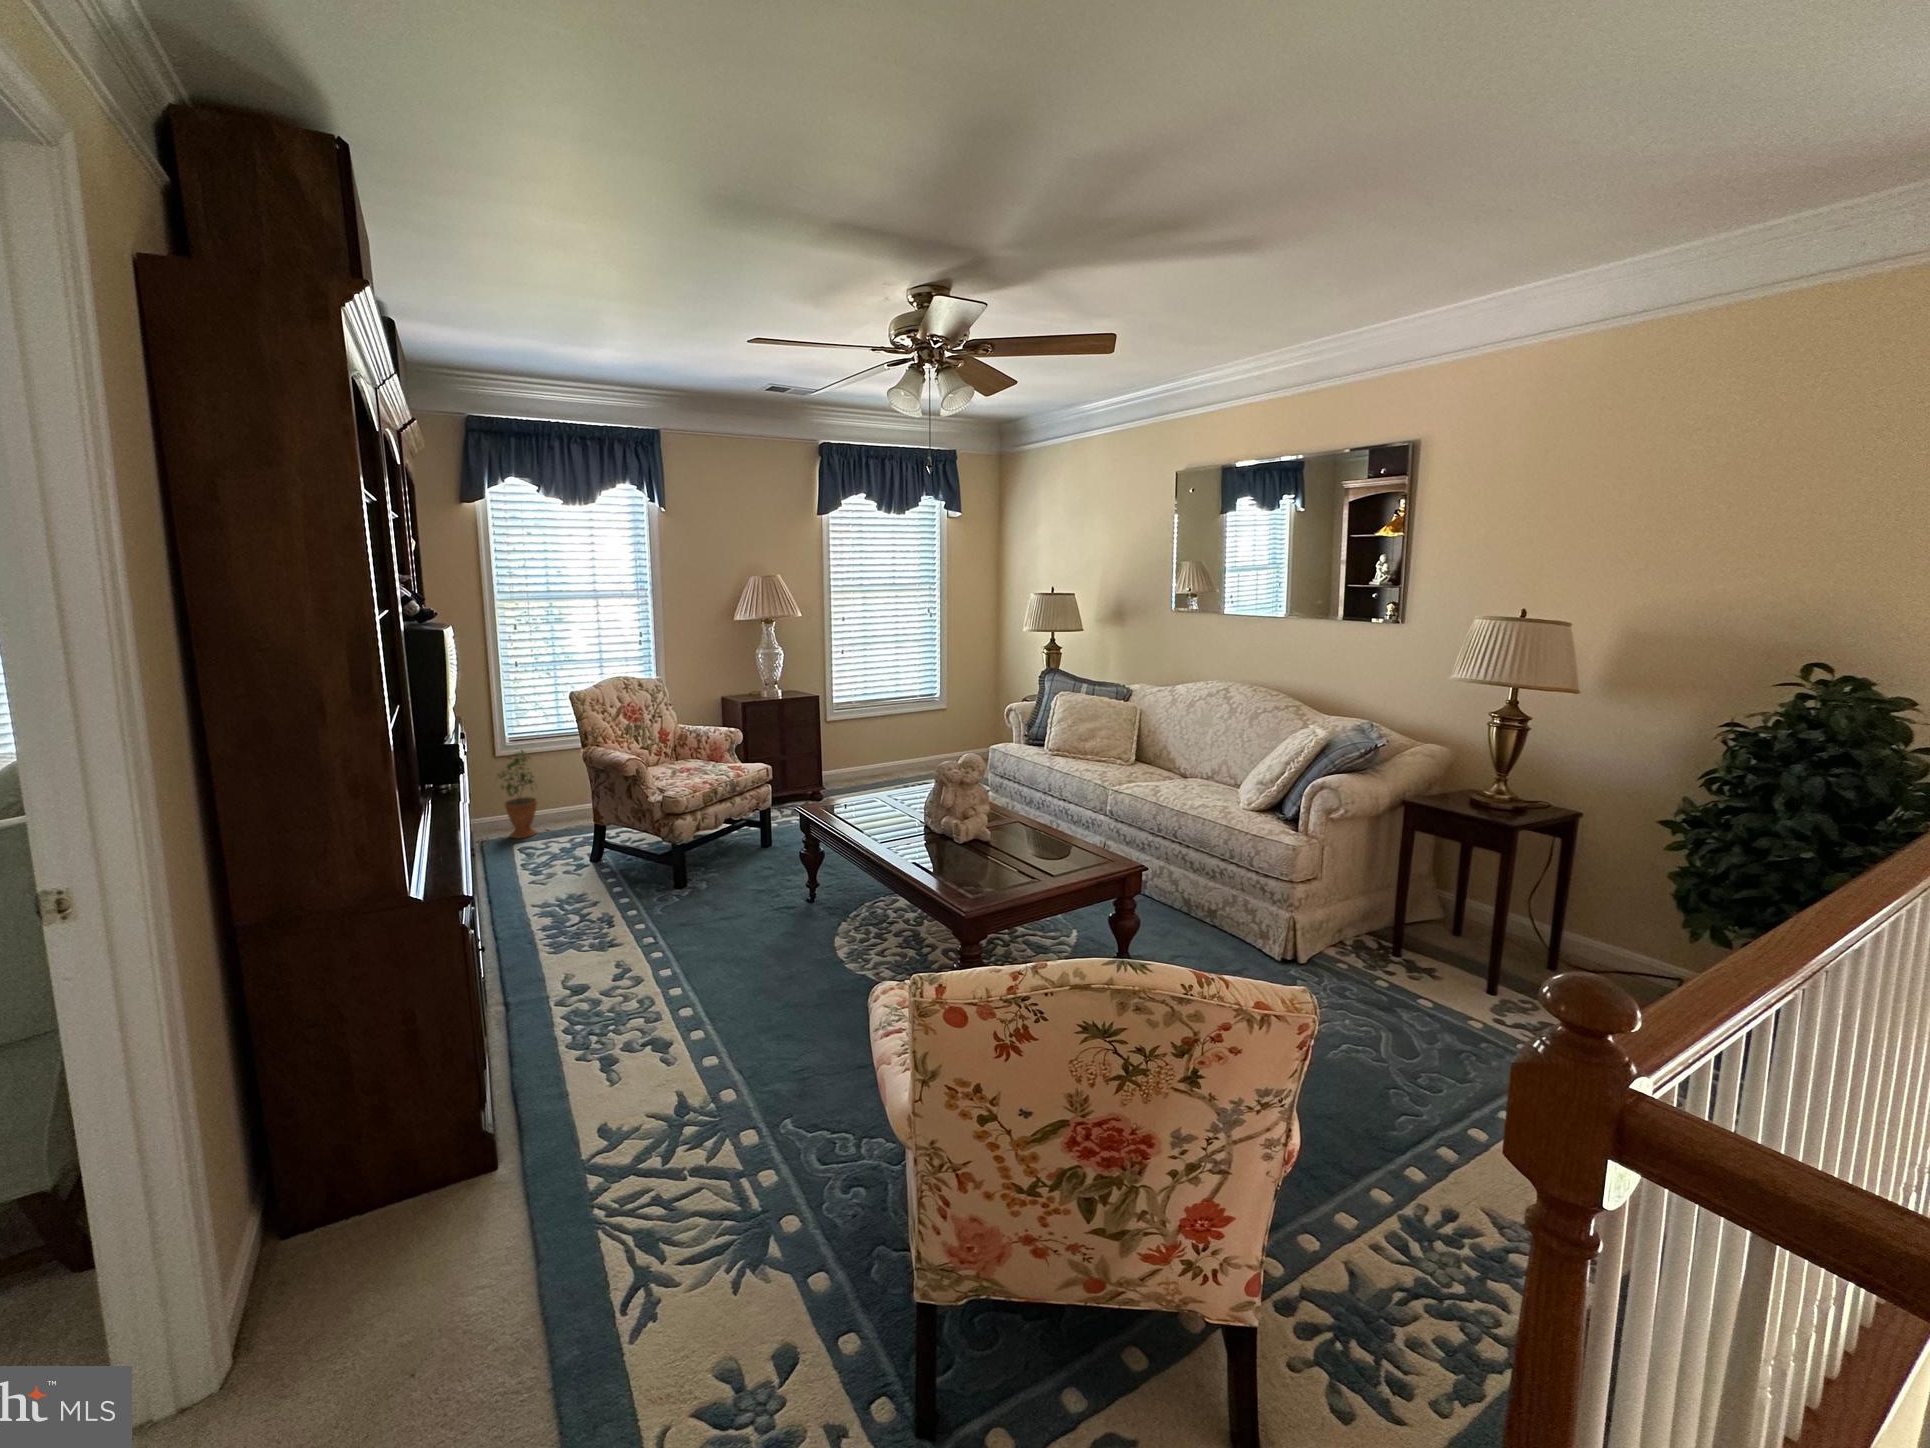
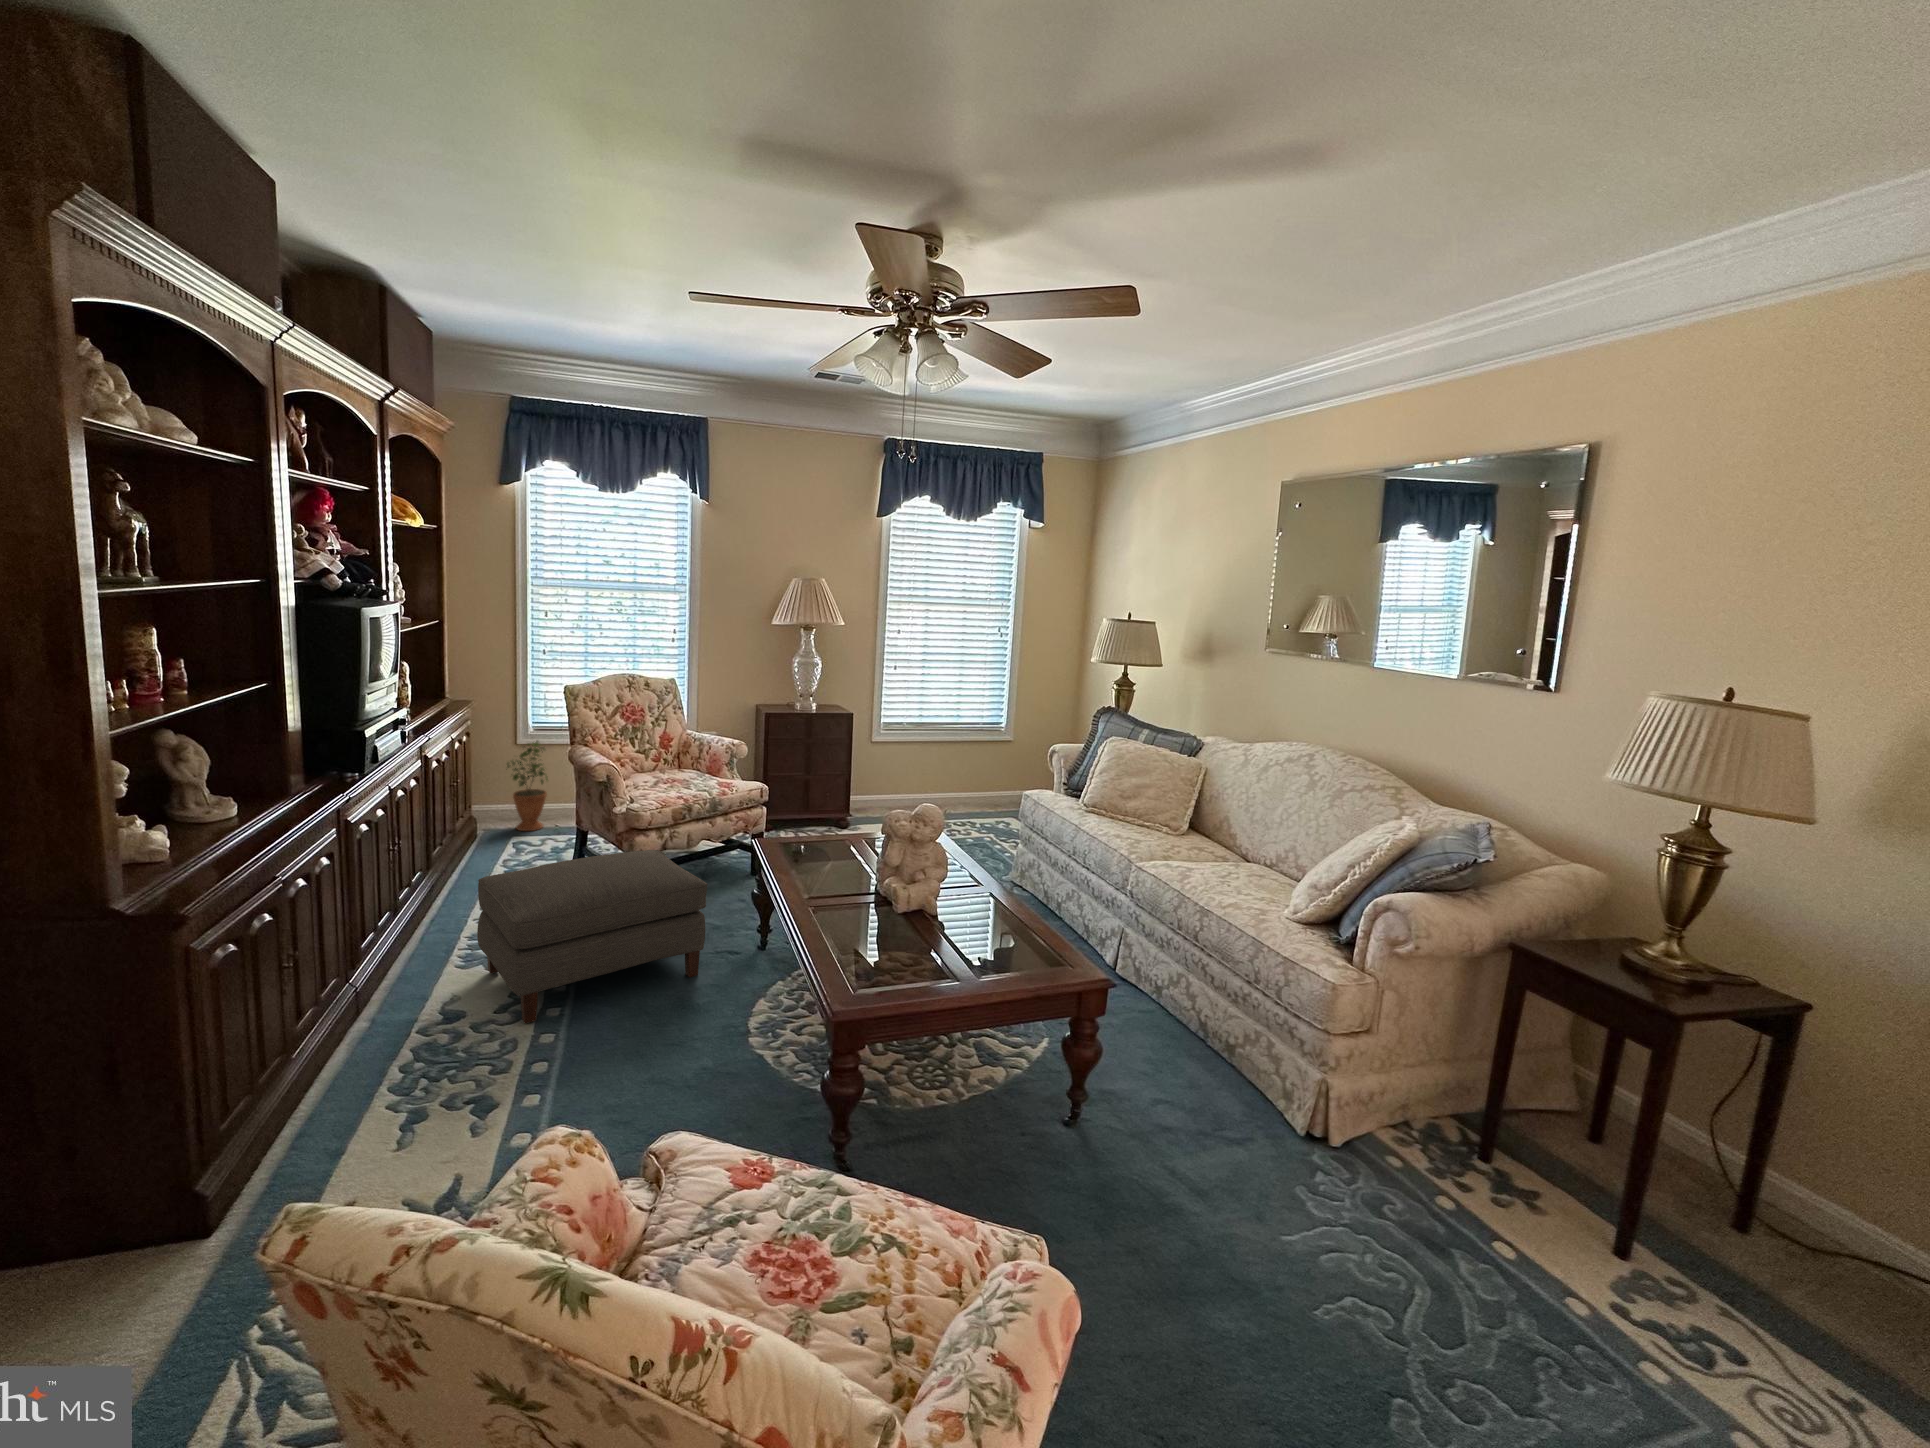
ottoman: none [570,828,775,983] -> present [477,850,708,1023]

